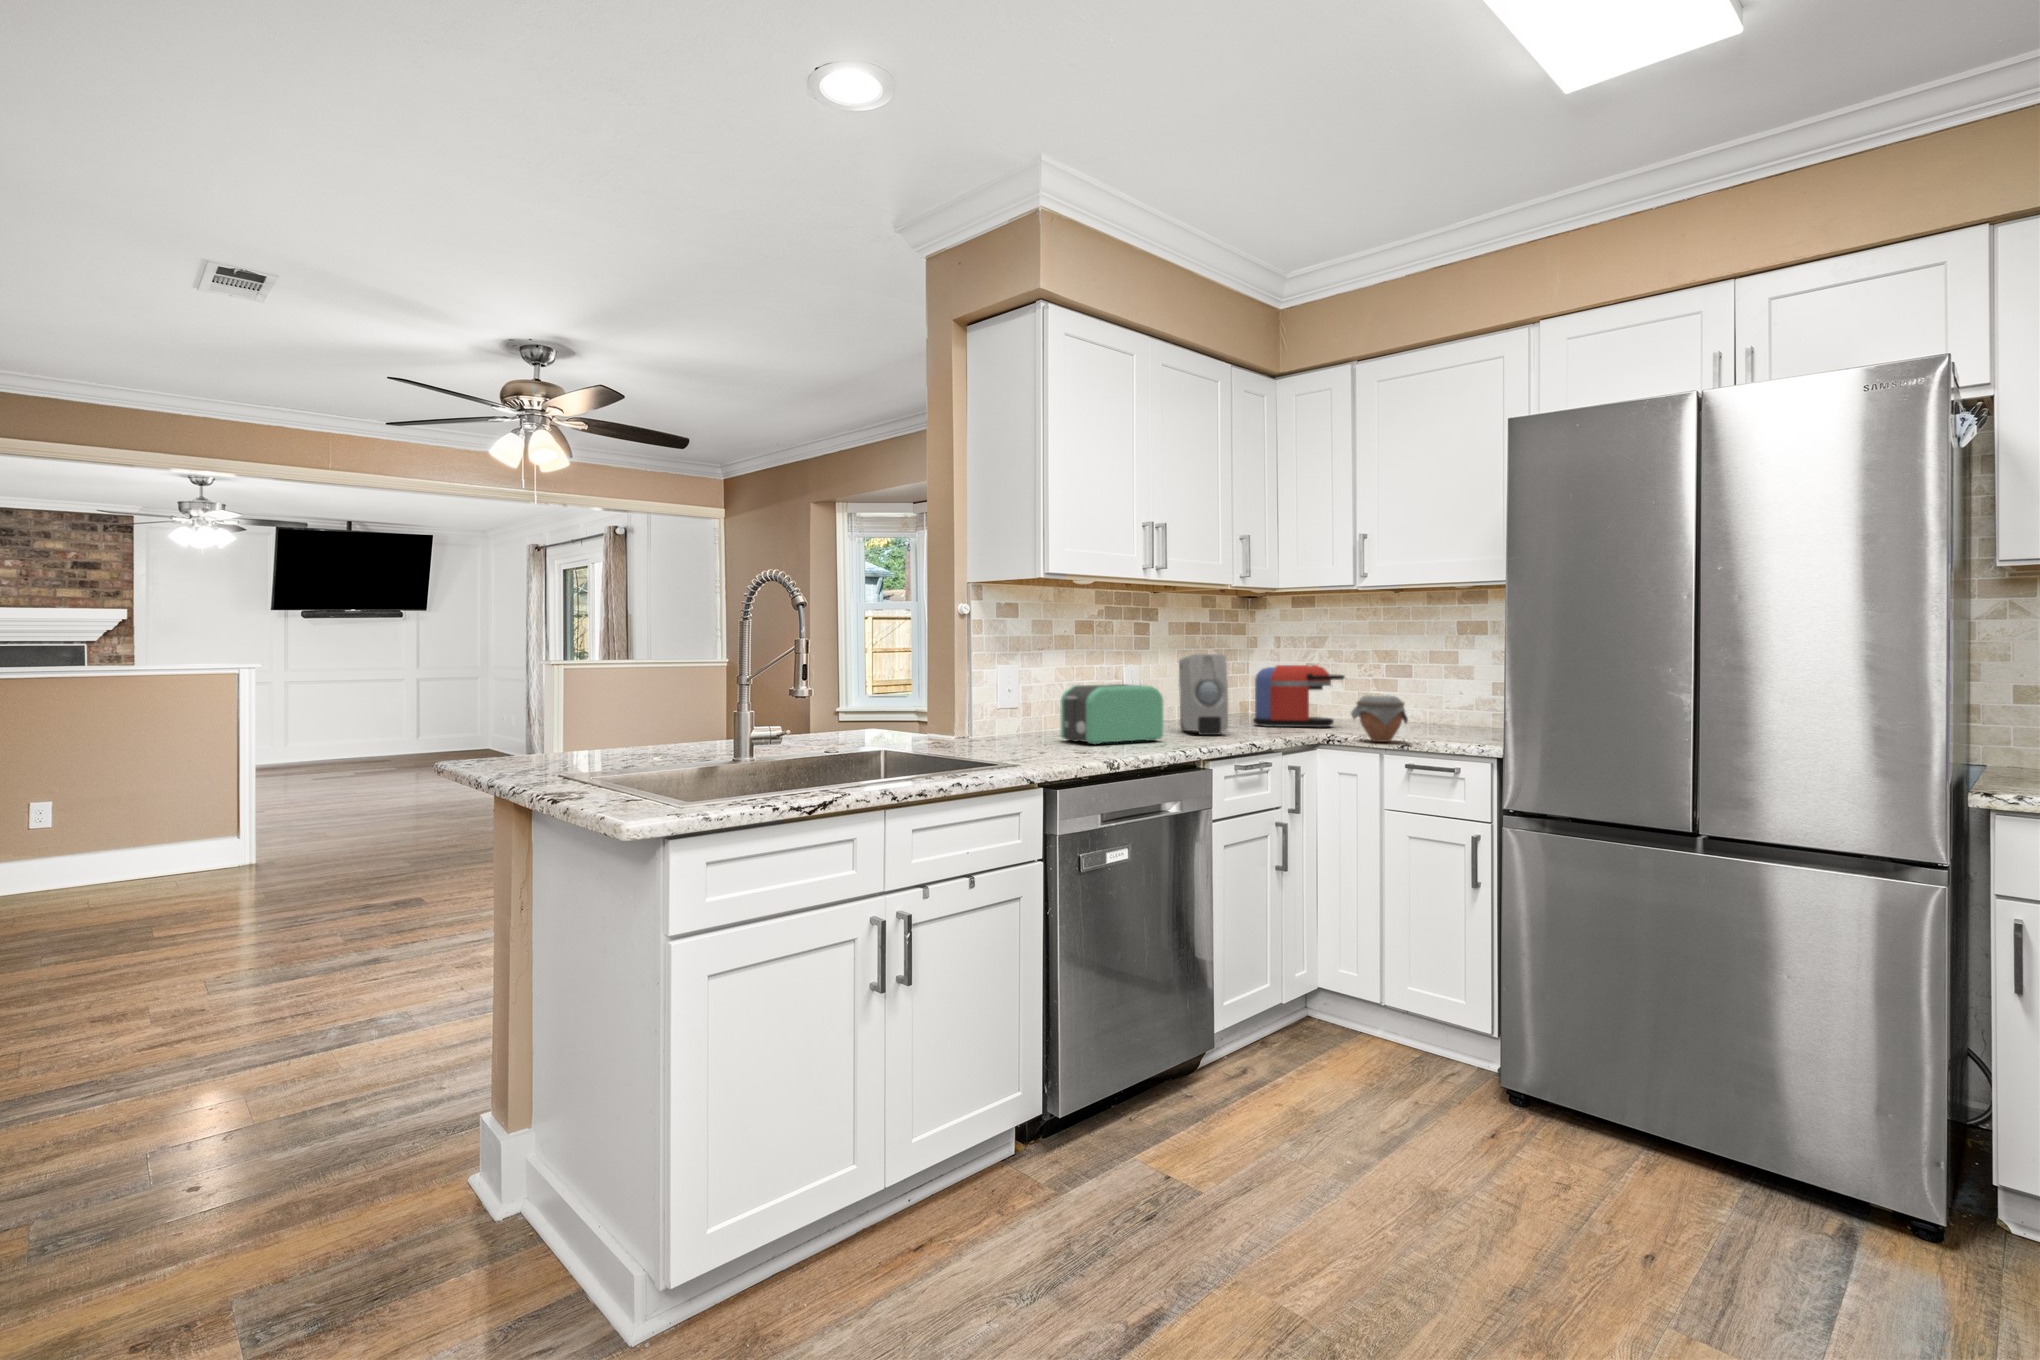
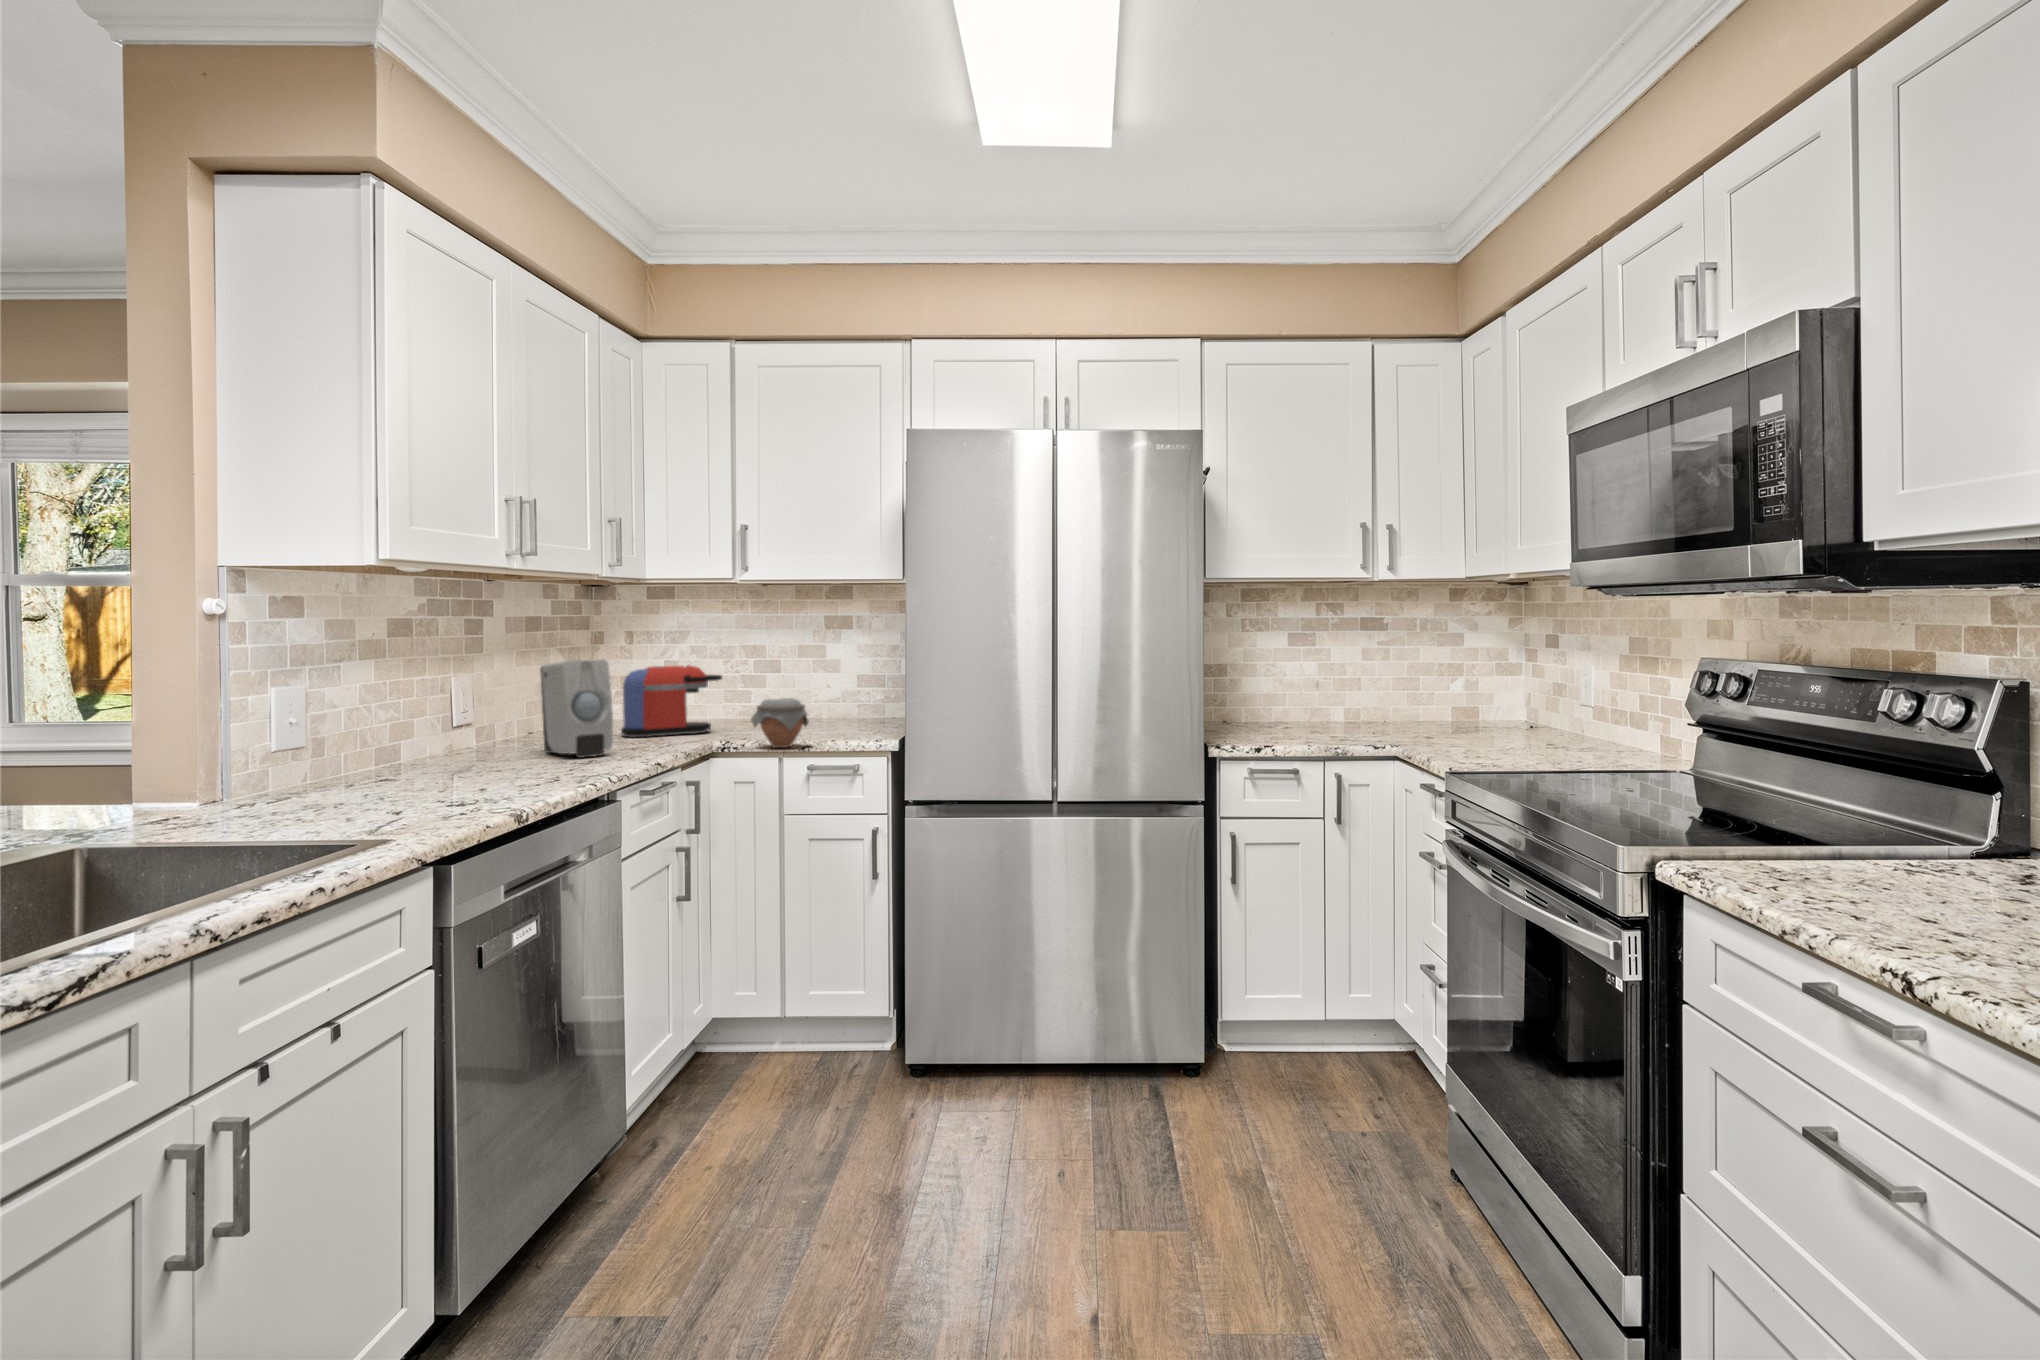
toaster: present [1060,684,1163,744] -> none [394,703,544,788]

